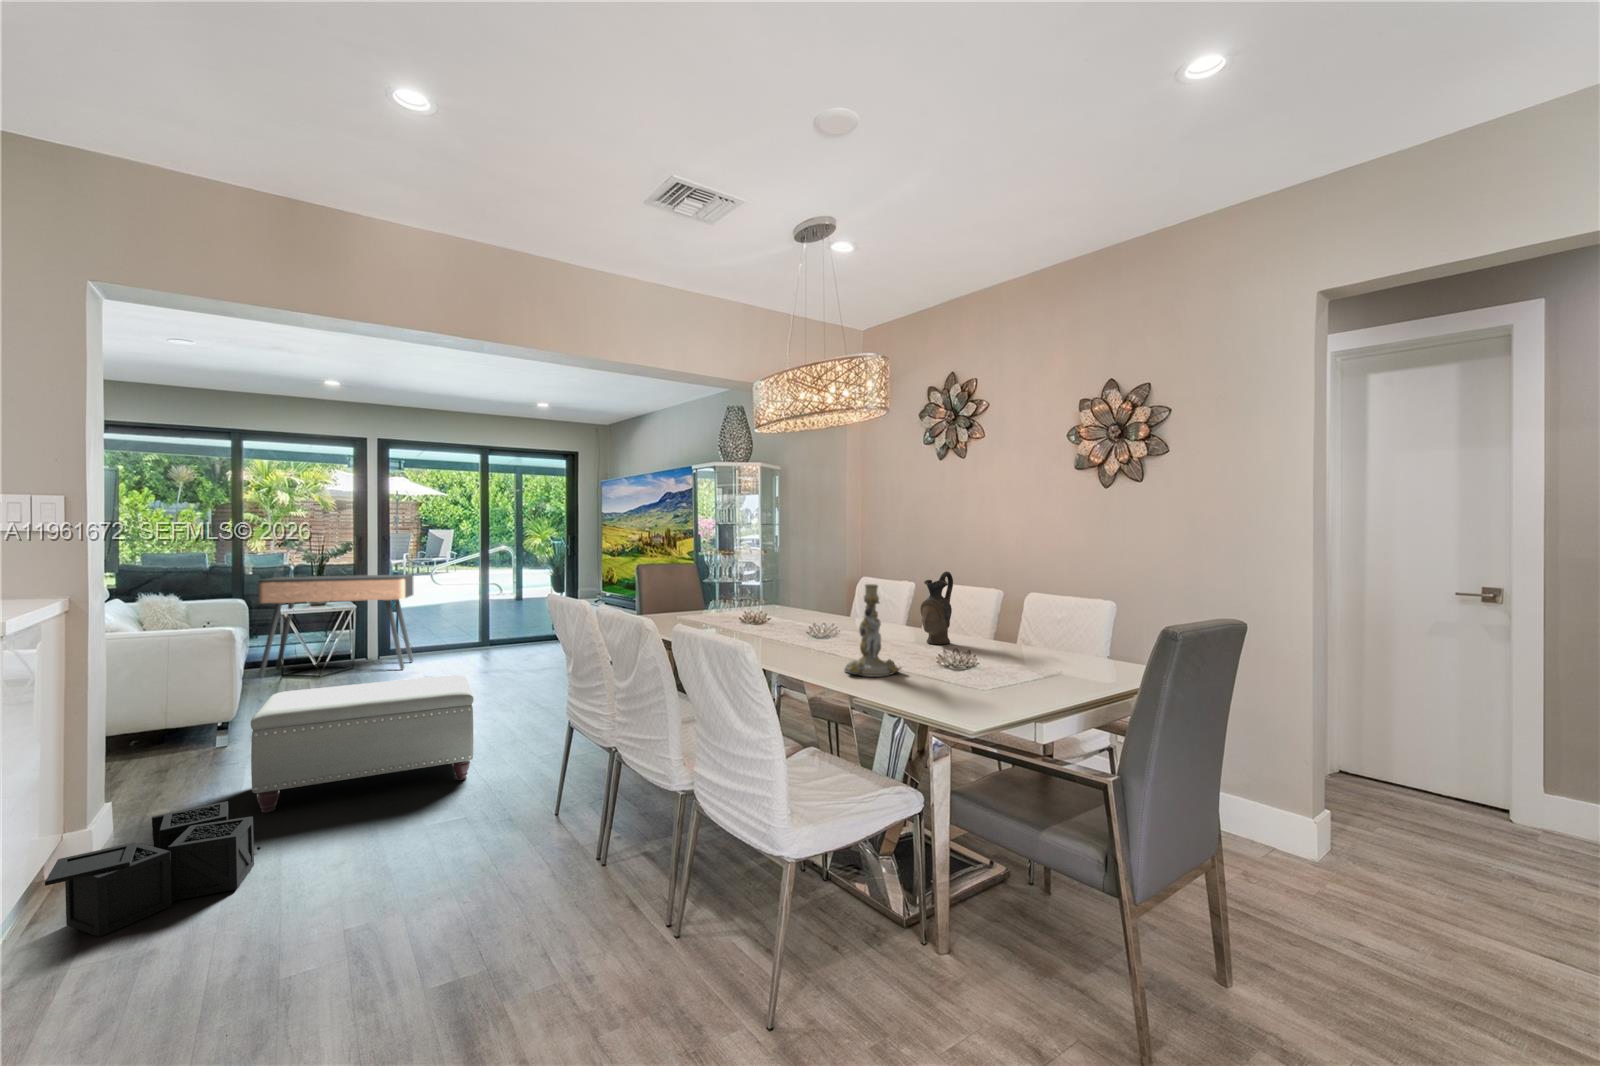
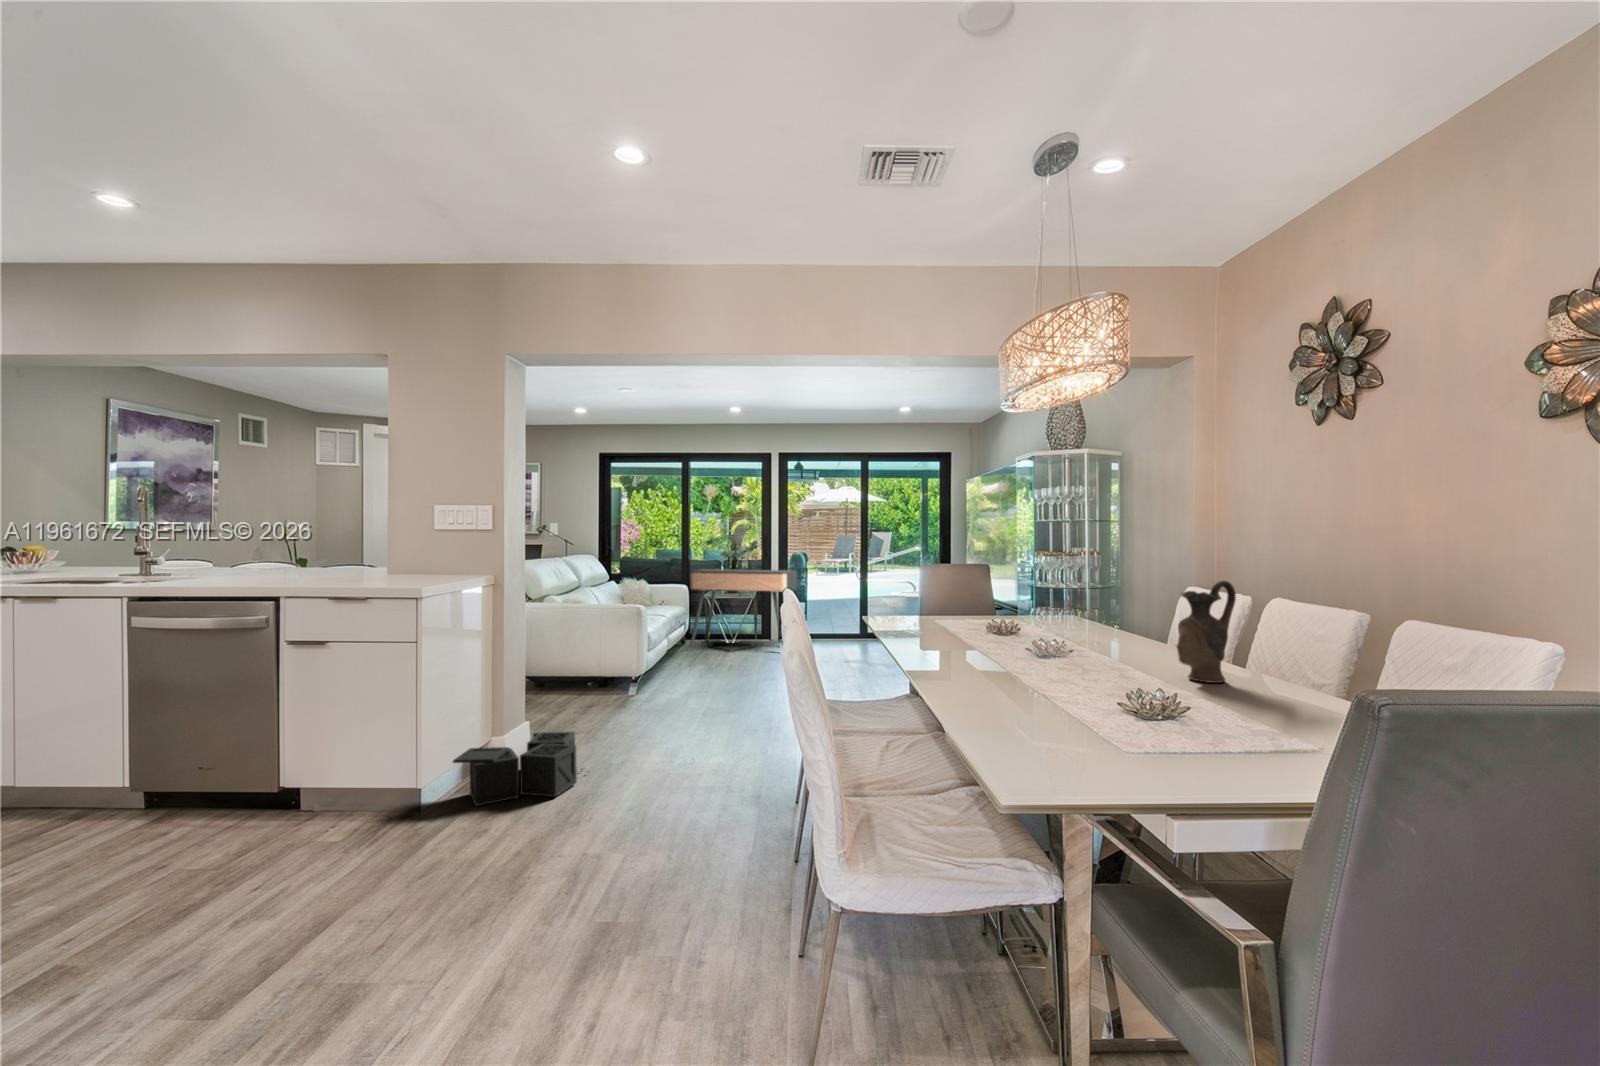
candlestick: present [844,584,901,677] -> none [987,589,1065,709]
ottoman: present [251,675,474,812] -> none [604,656,771,752]

